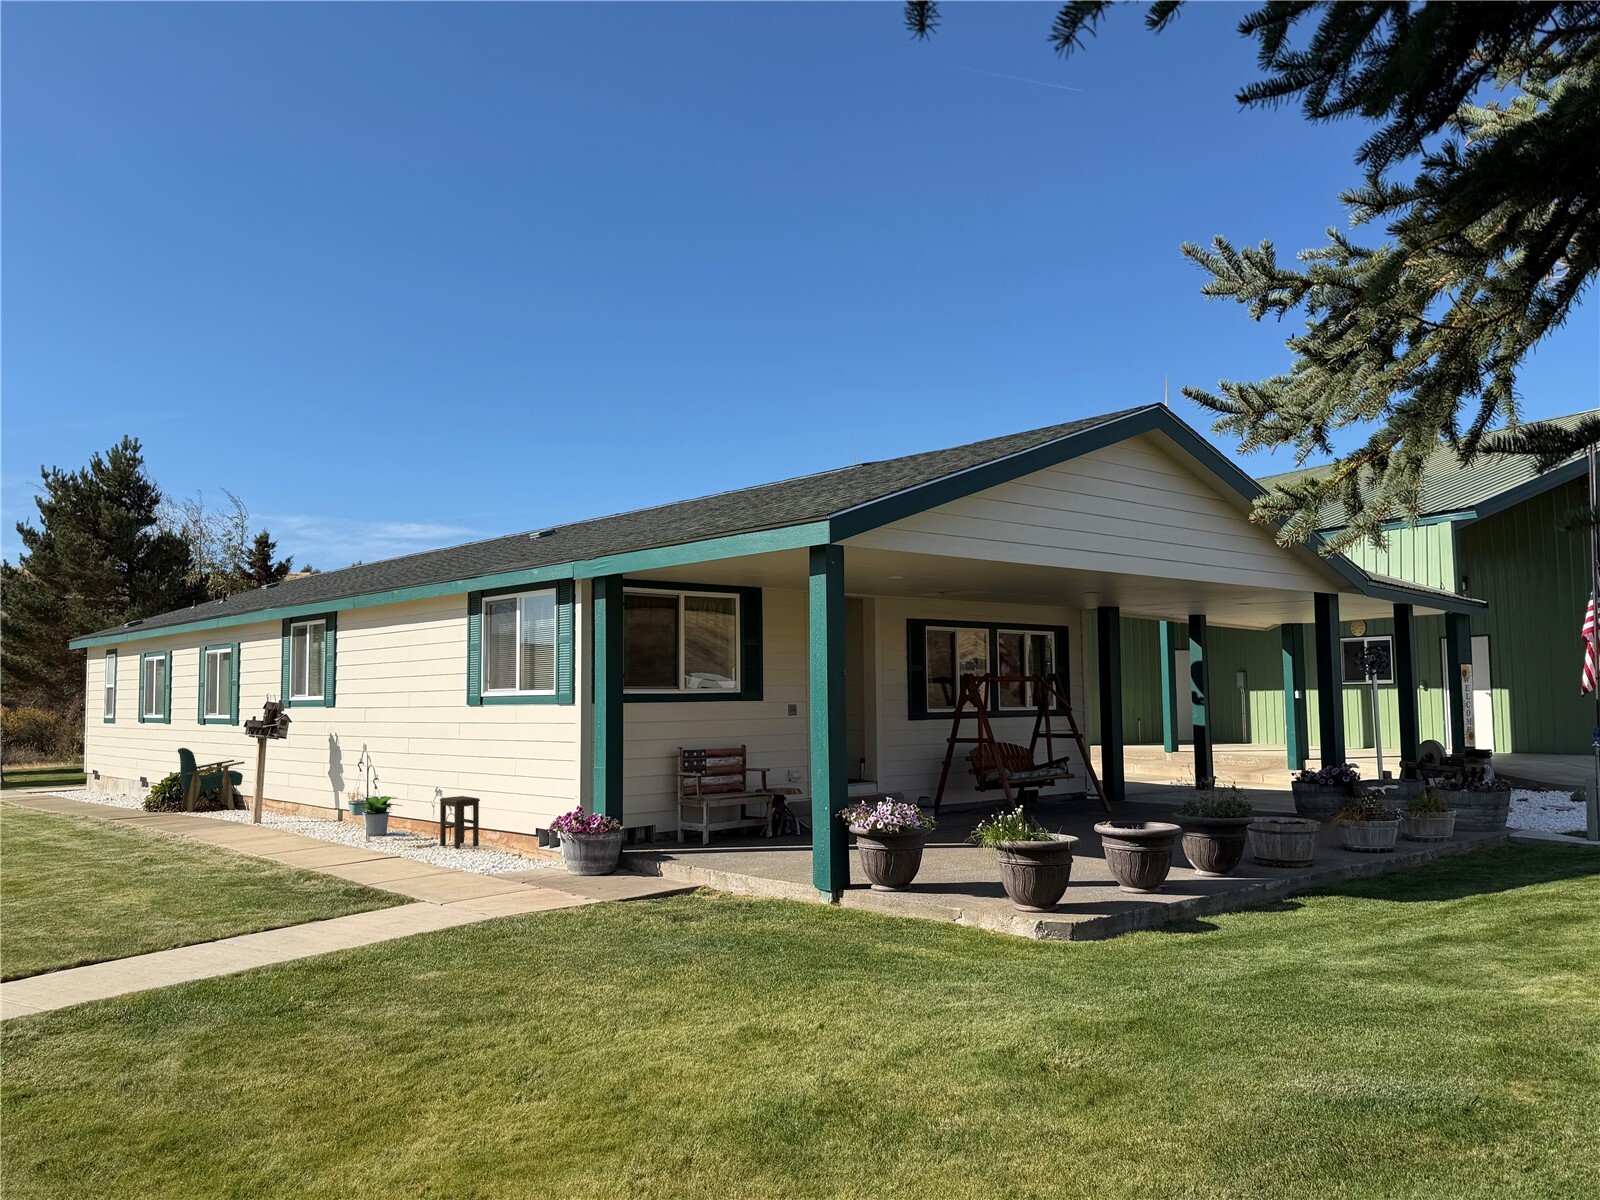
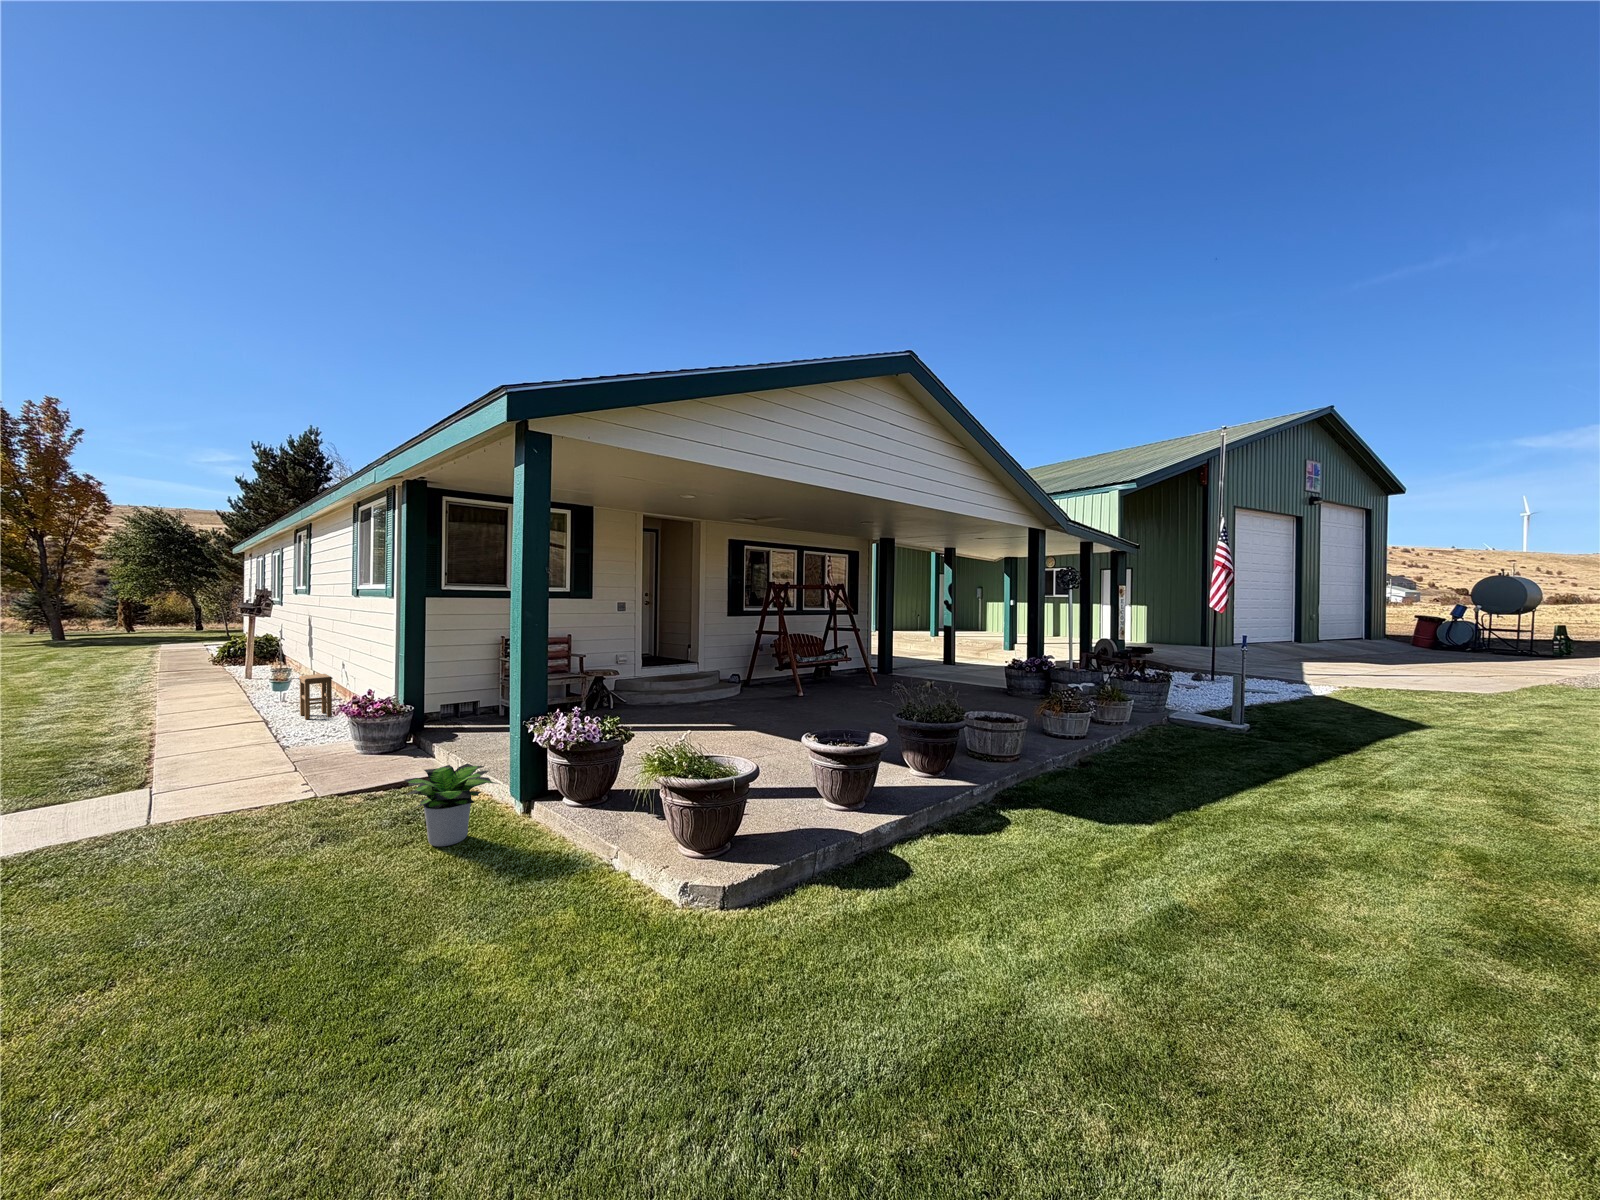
armchair: present [178,748,245,812] -> none [185,624,248,673]
potted plant: present [358,796,402,836] -> present [405,764,498,846]

